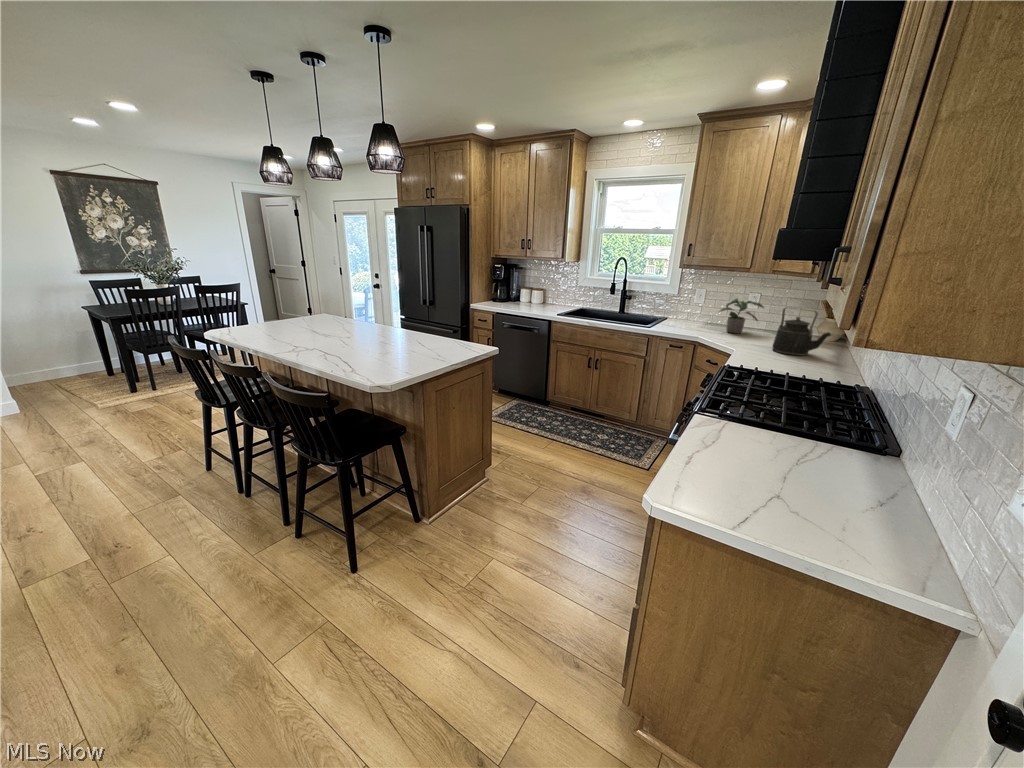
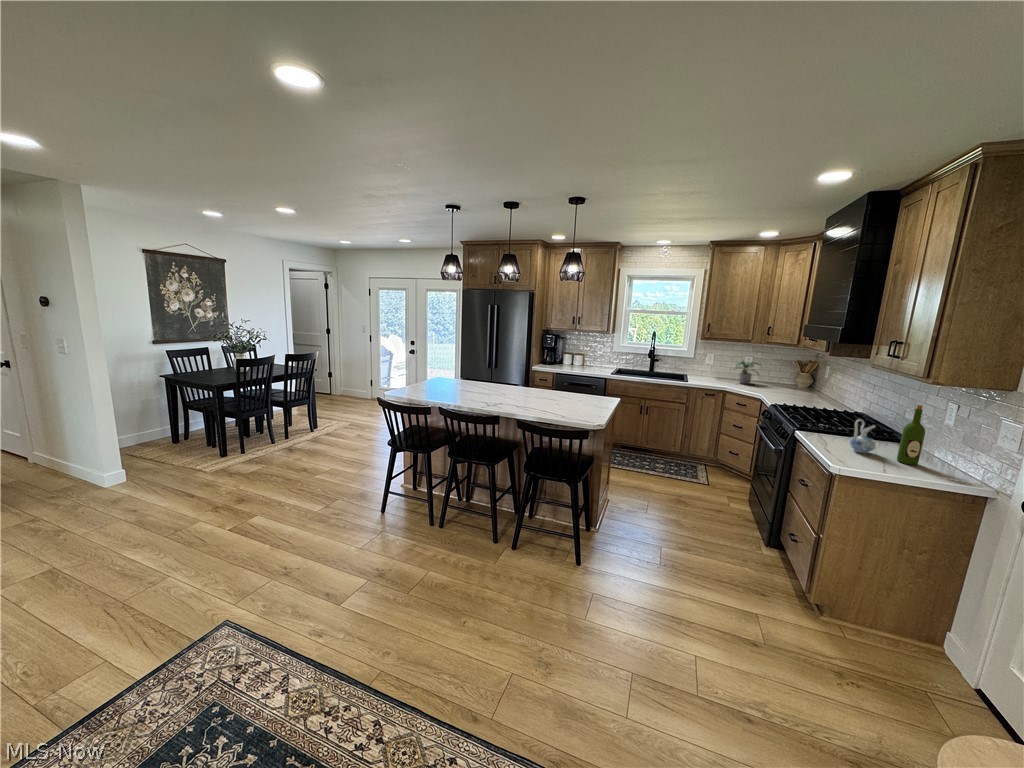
kettle: present [773,307,831,356] -> none [783,366,821,396]
wine bottle: none [792,396,856,524] -> present [897,405,925,465]
ceramic pitcher: none [722,413,770,481] -> present [850,419,876,453]

